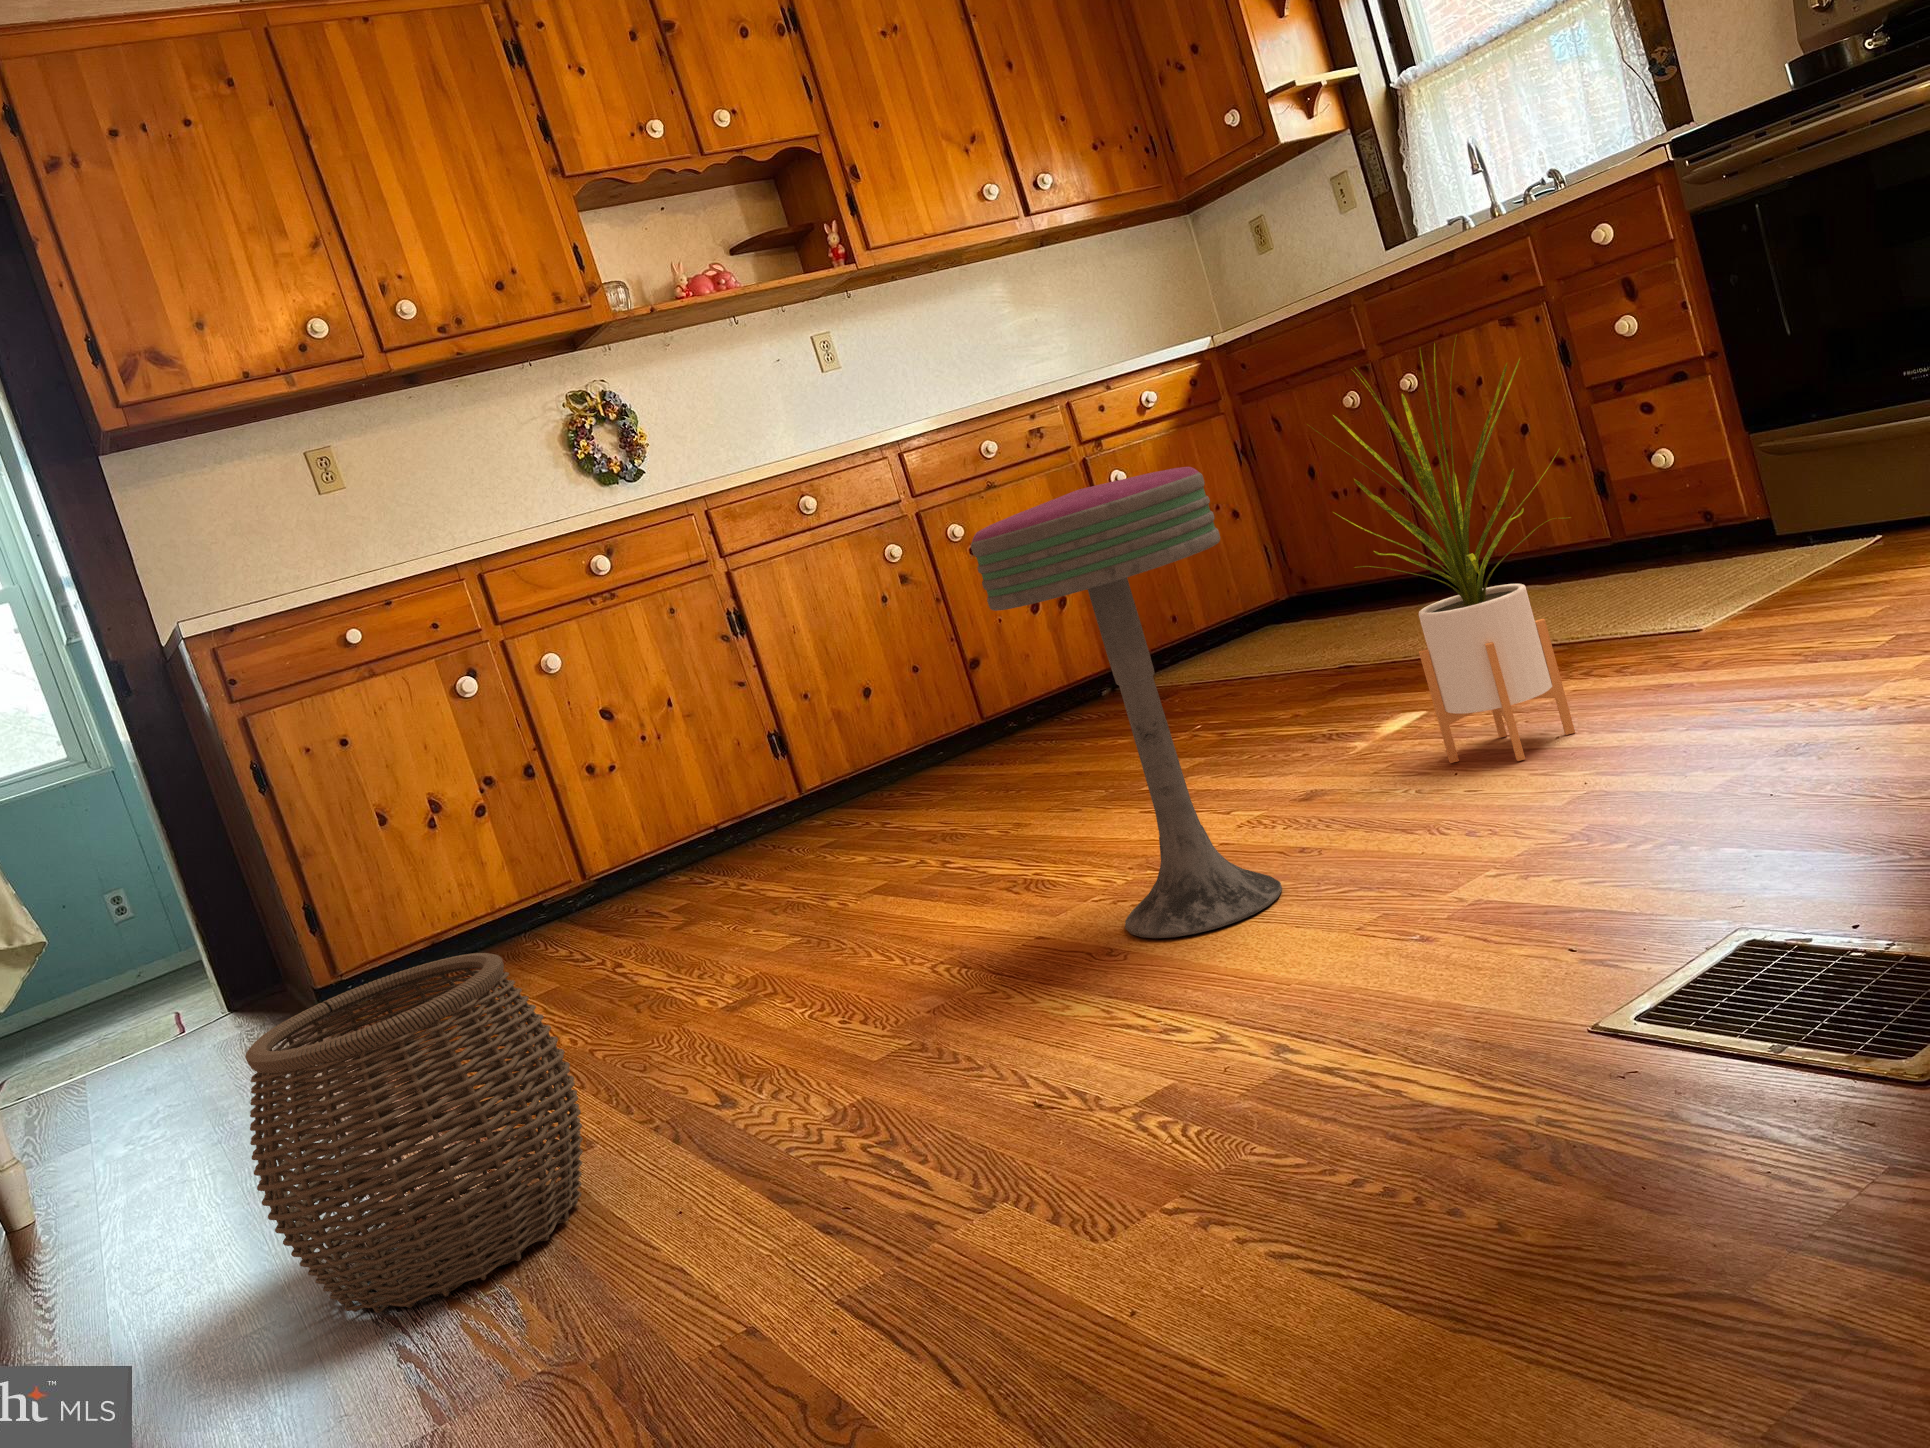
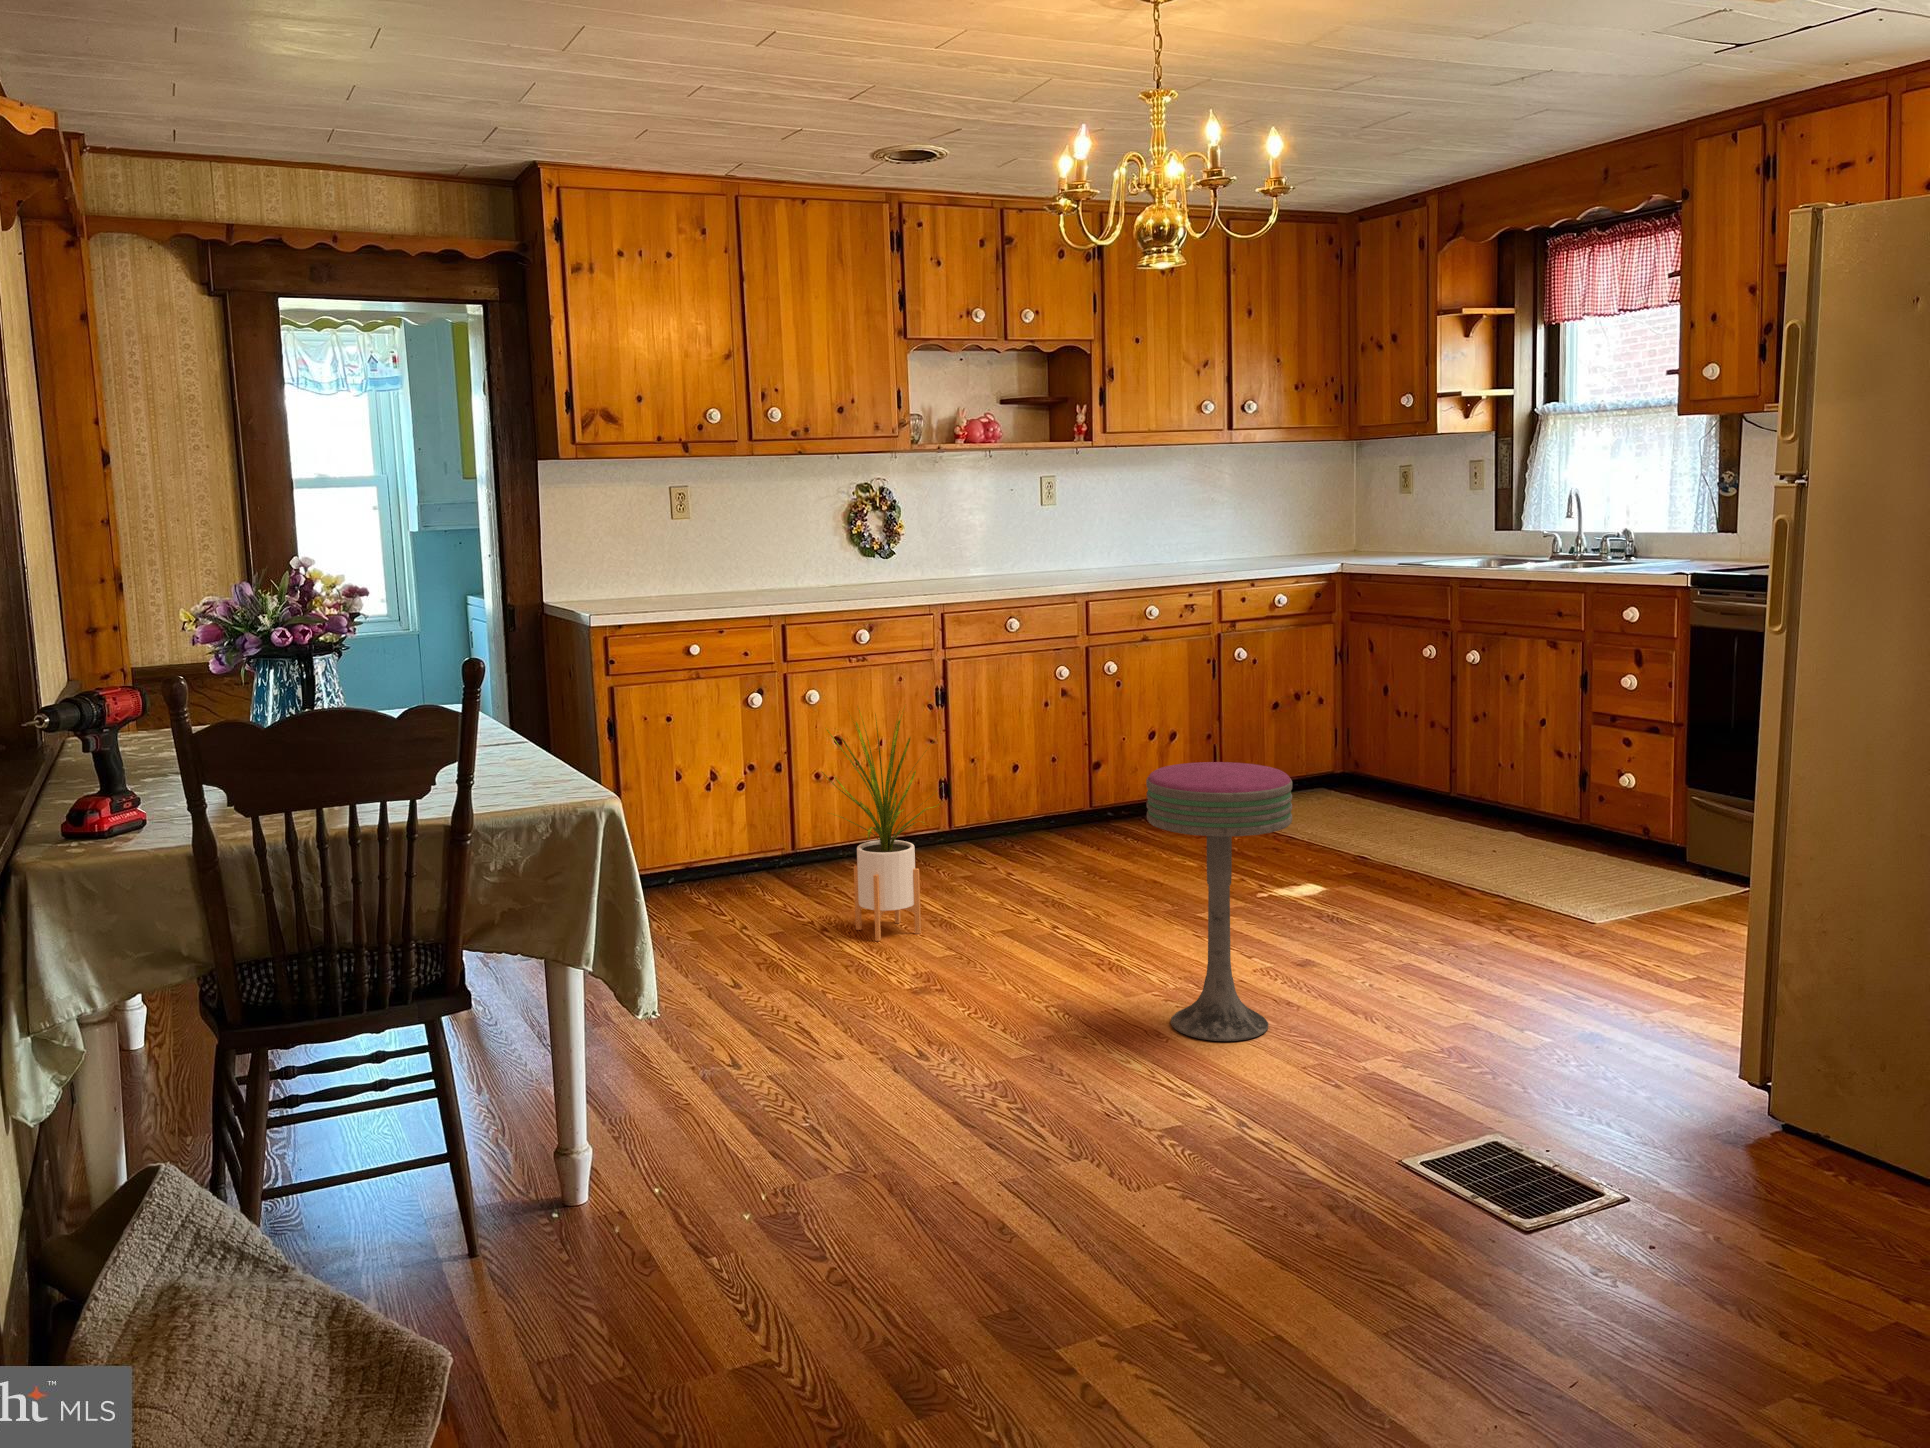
house plant: present [1311,335,1575,763] -> present [822,707,939,941]
woven basket: present [245,953,583,1313] -> none [691,938,862,1121]

